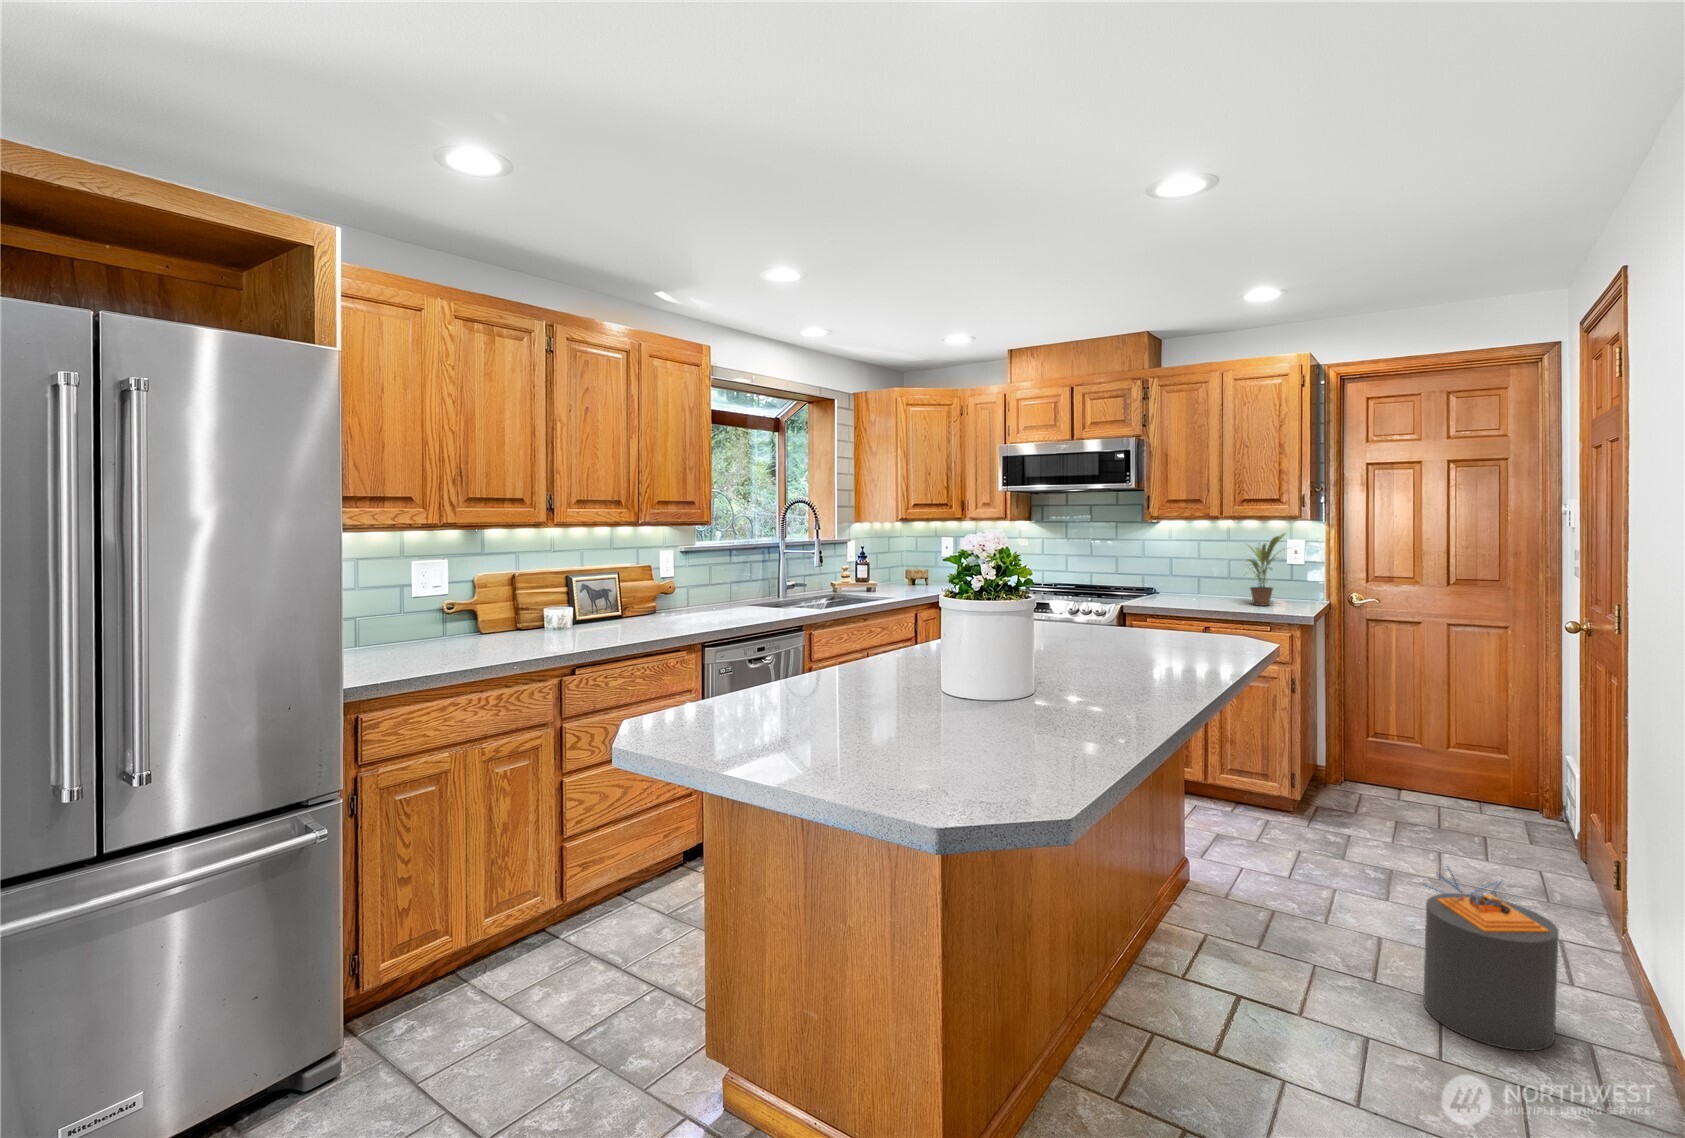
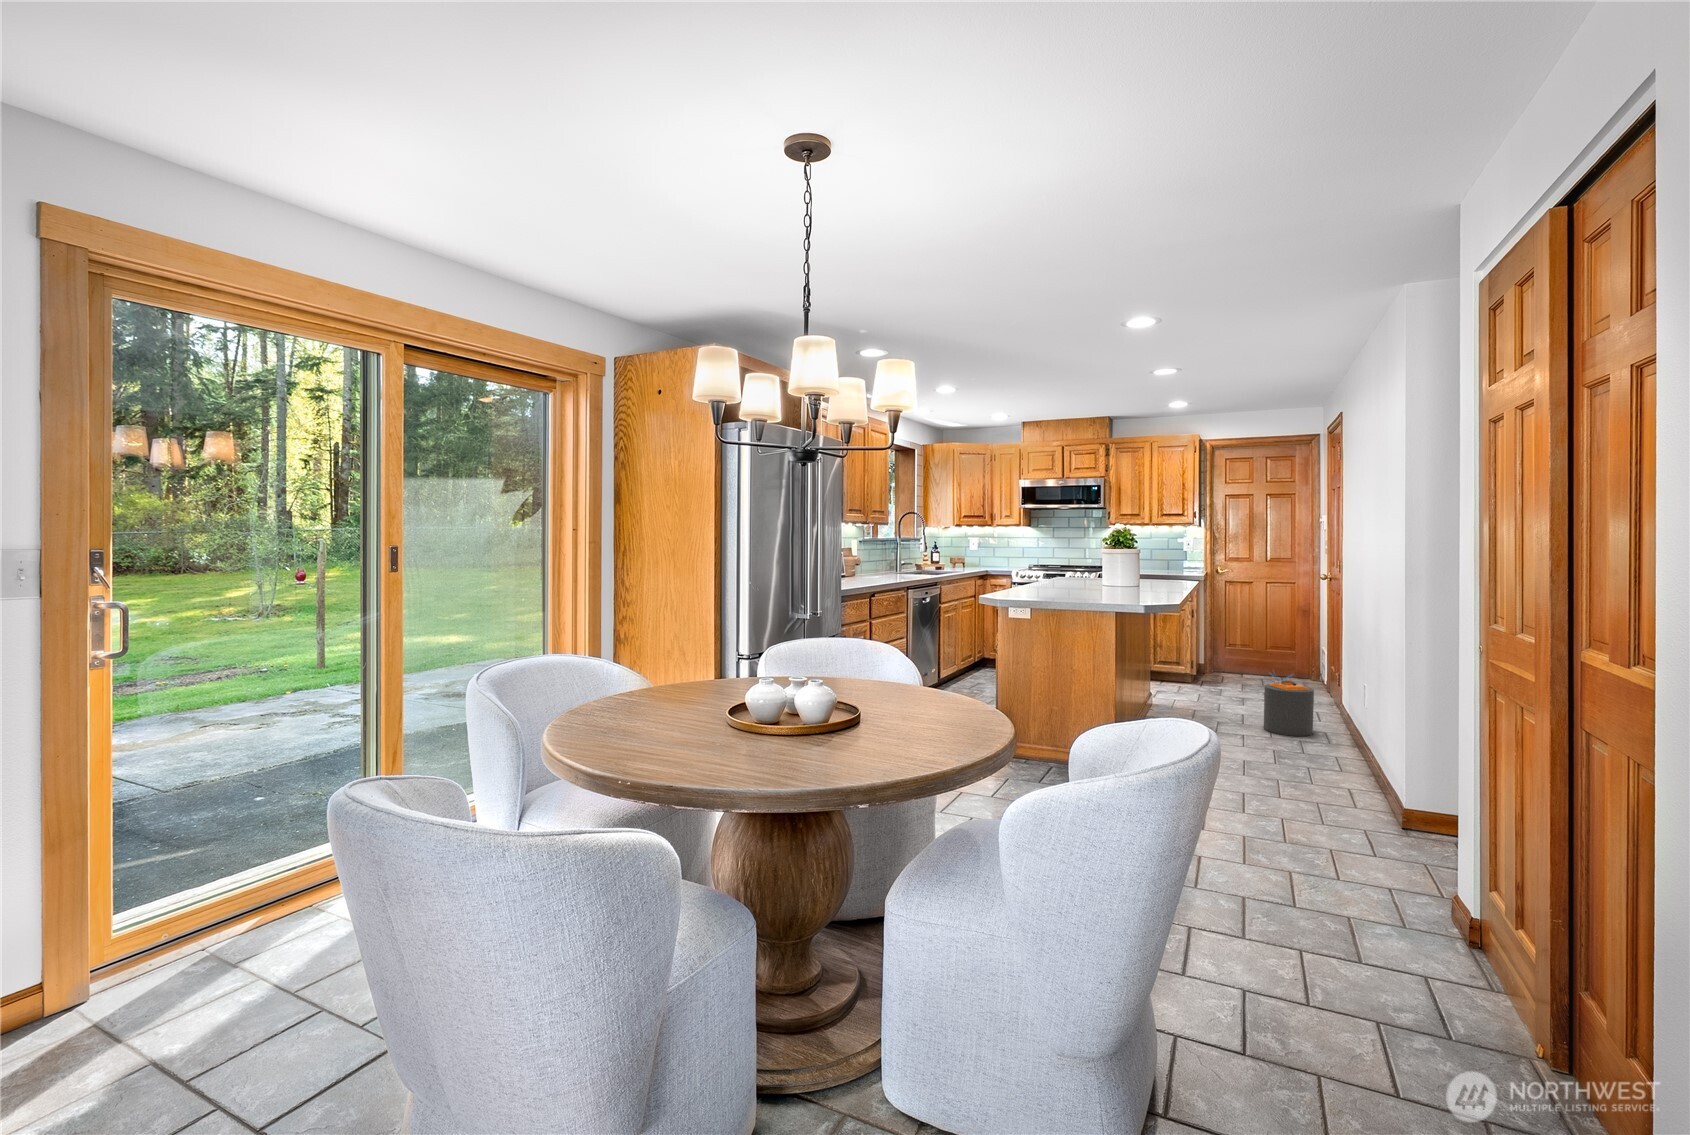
potted plant: present [1247,533,1286,606] -> none [1161,533,1190,573]

